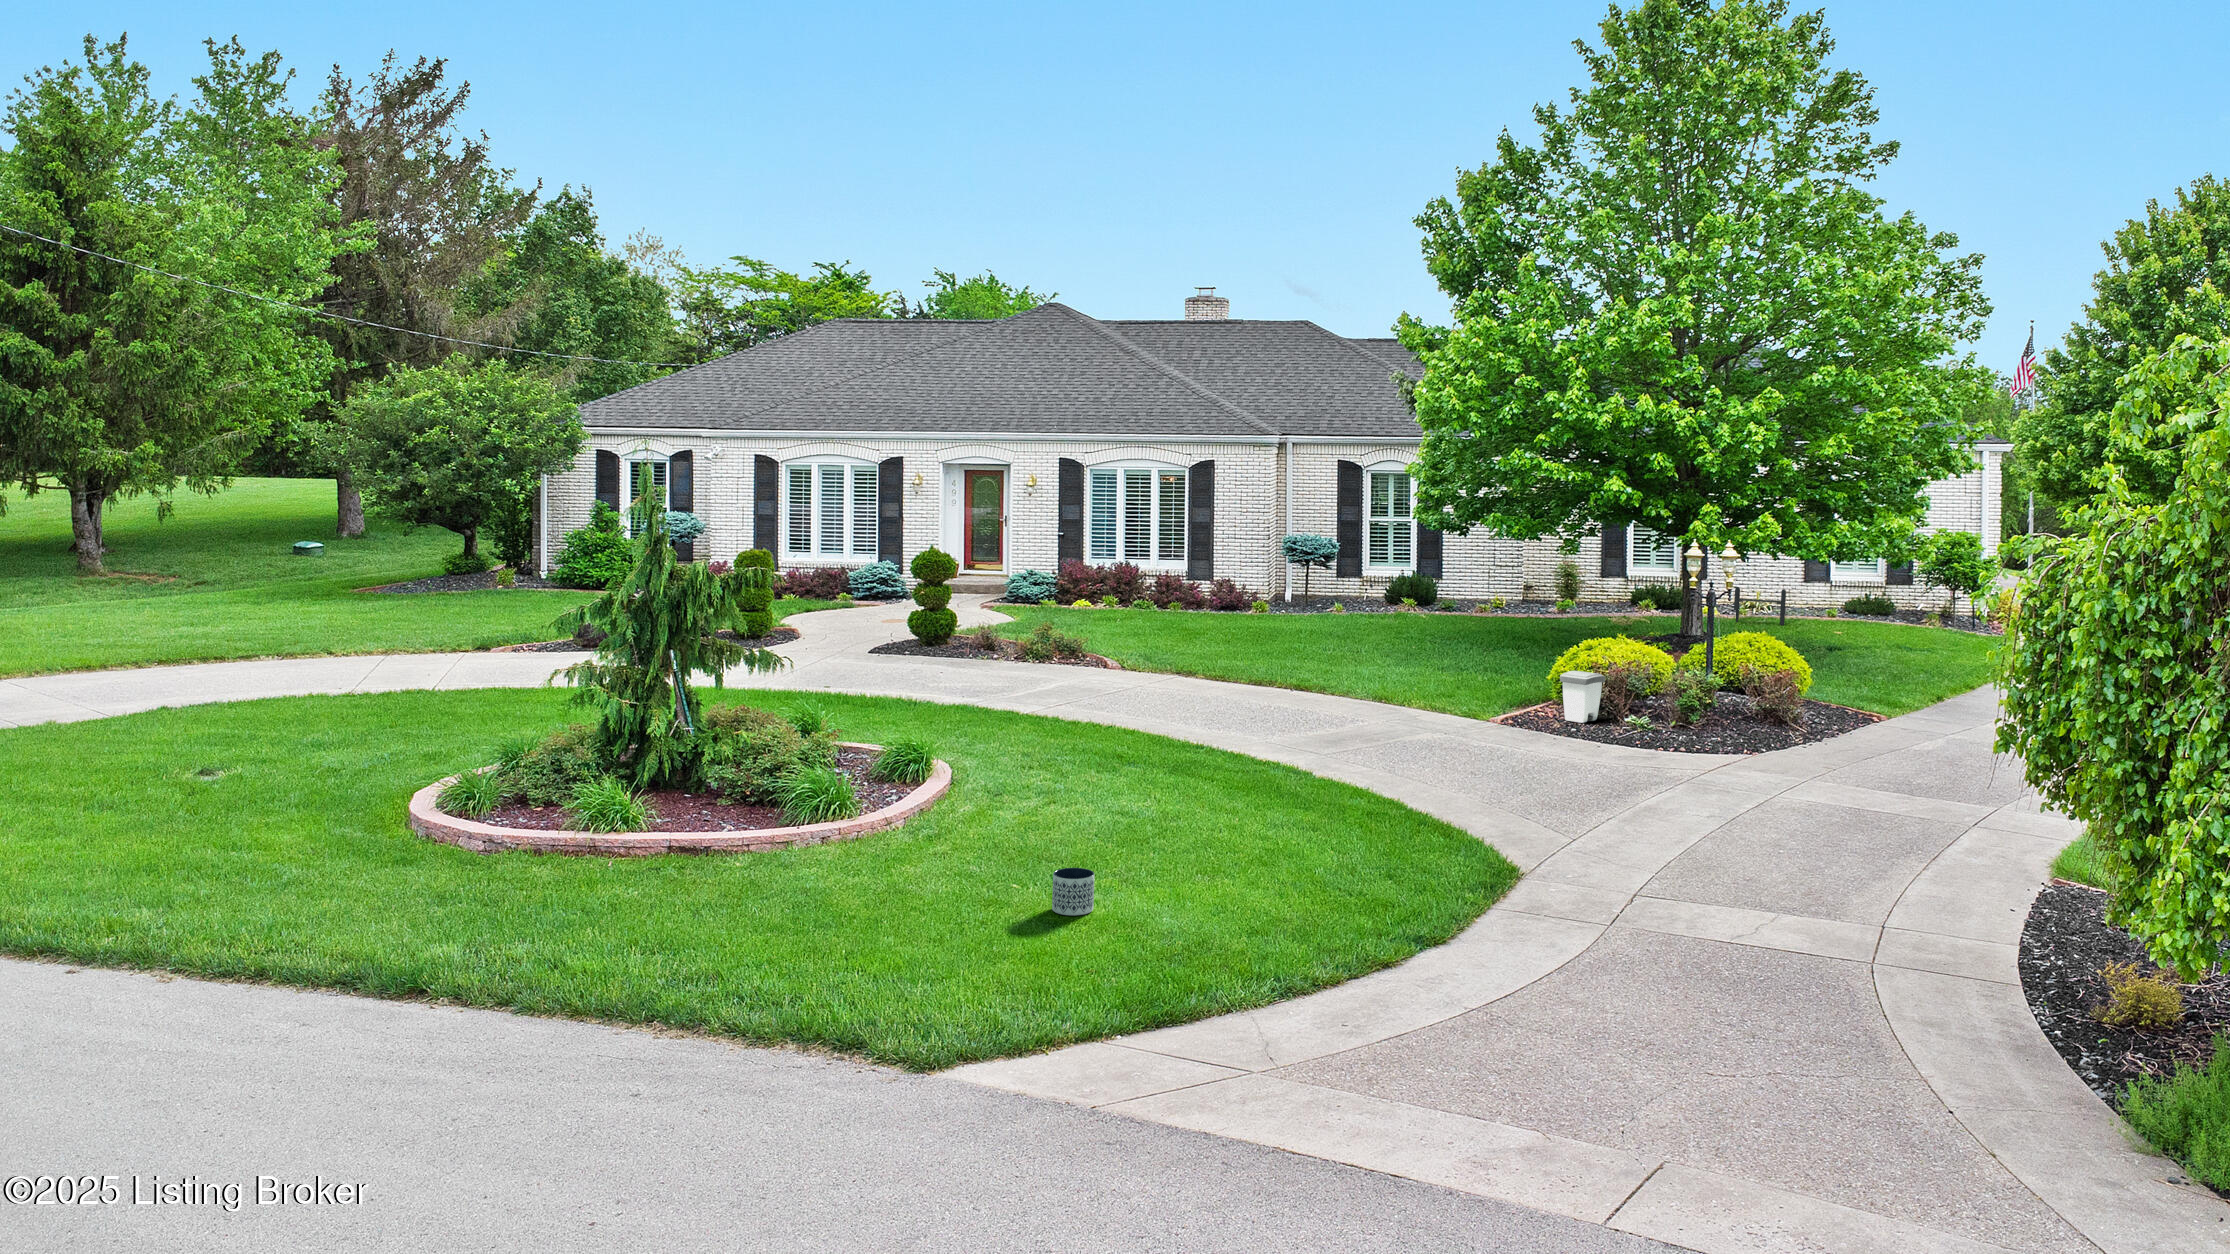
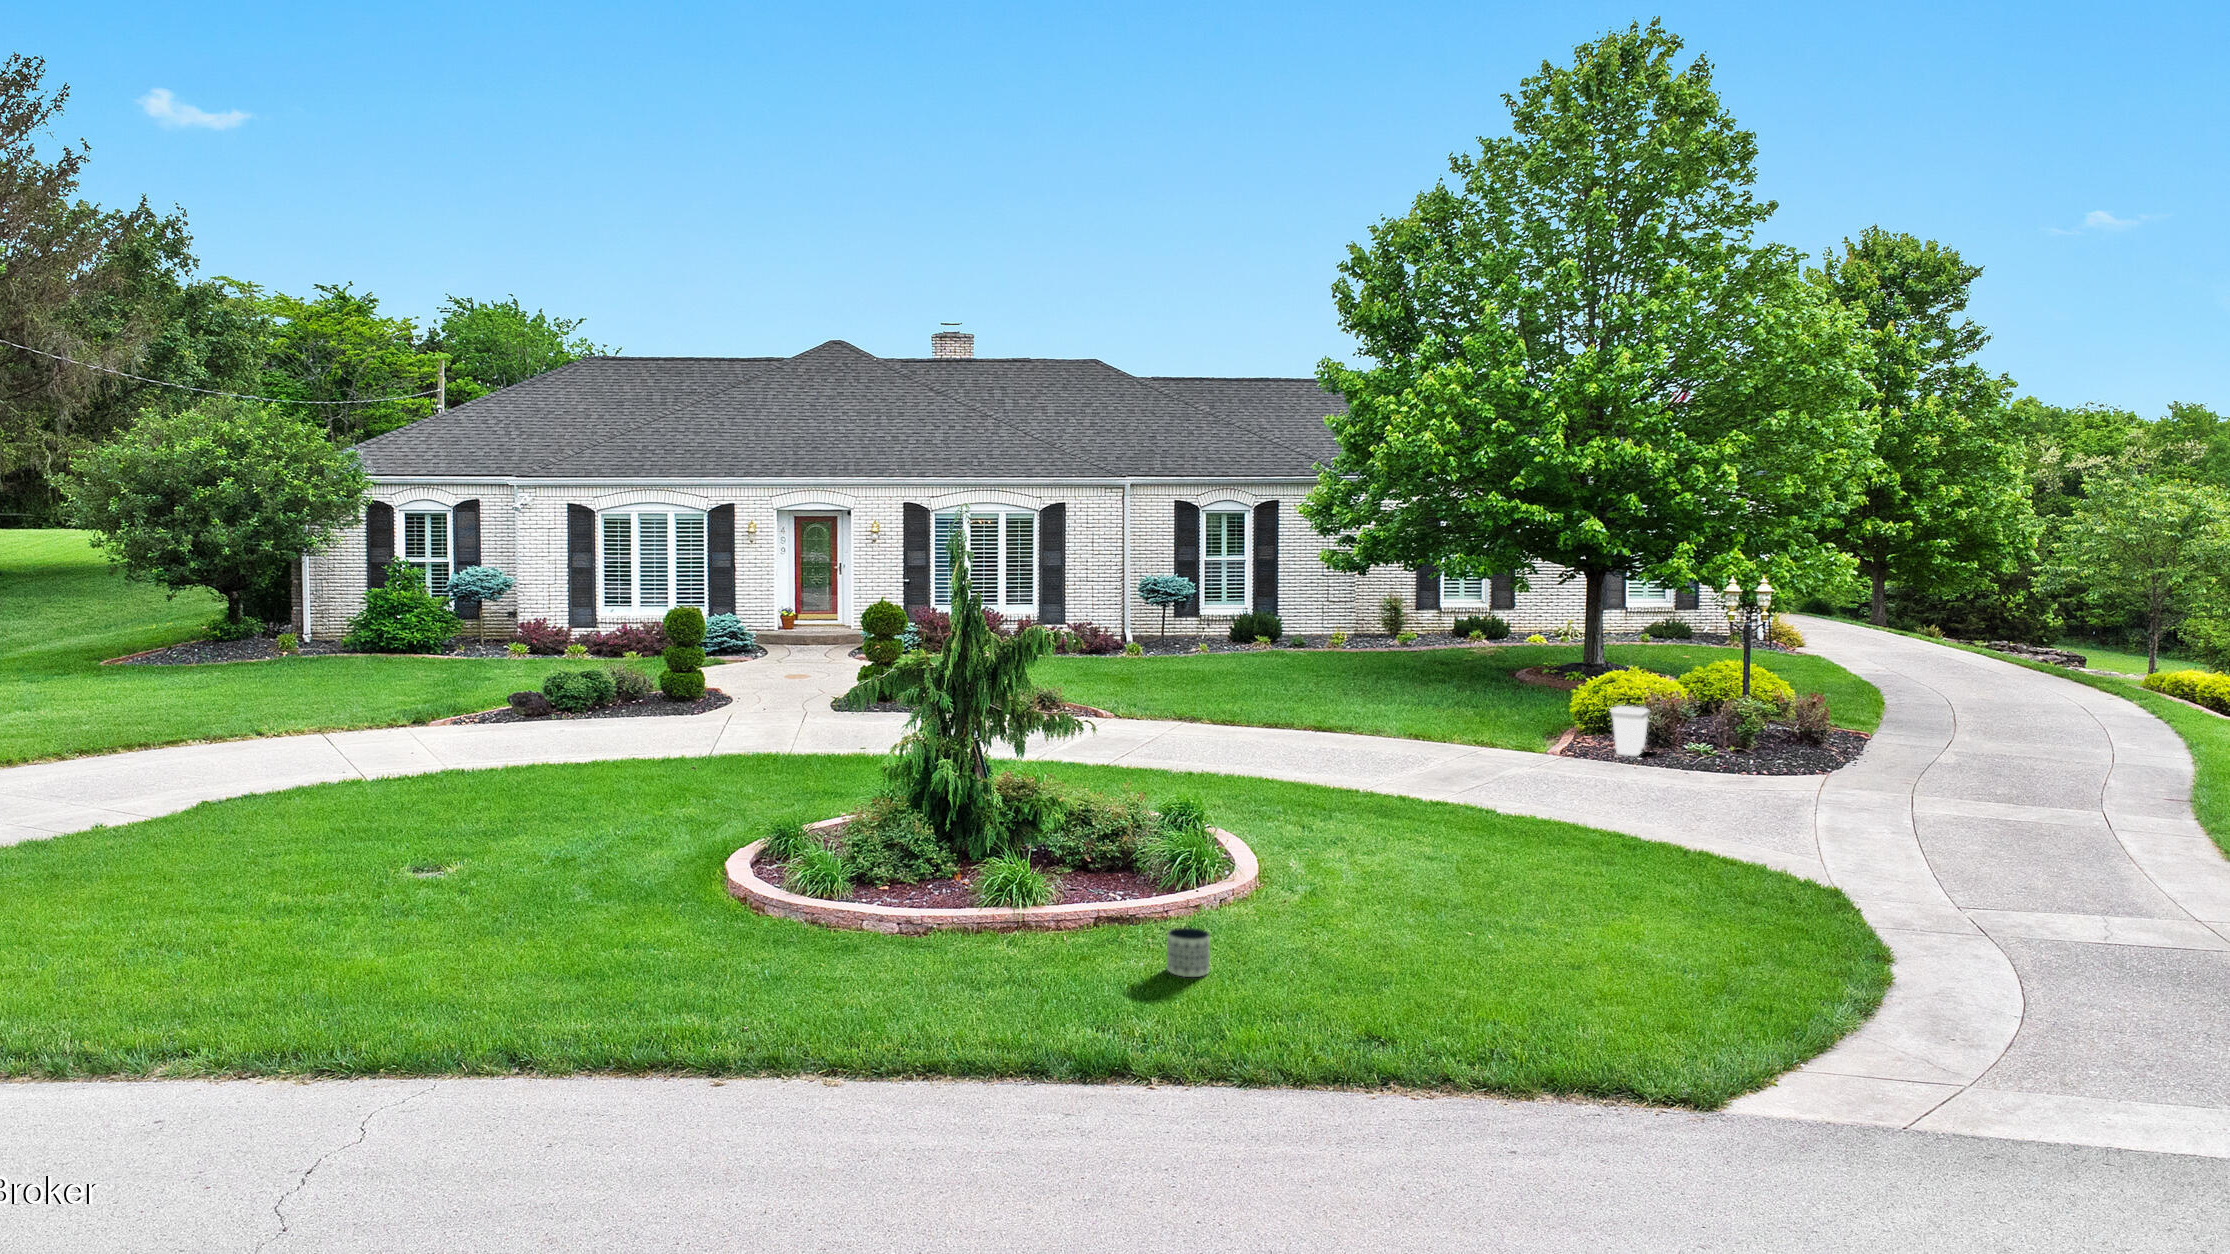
bench: present [1734,587,1786,625] -> none [1545,616,1599,652]
planter: present [1052,868,1094,916] -> present [1167,928,1210,977]

